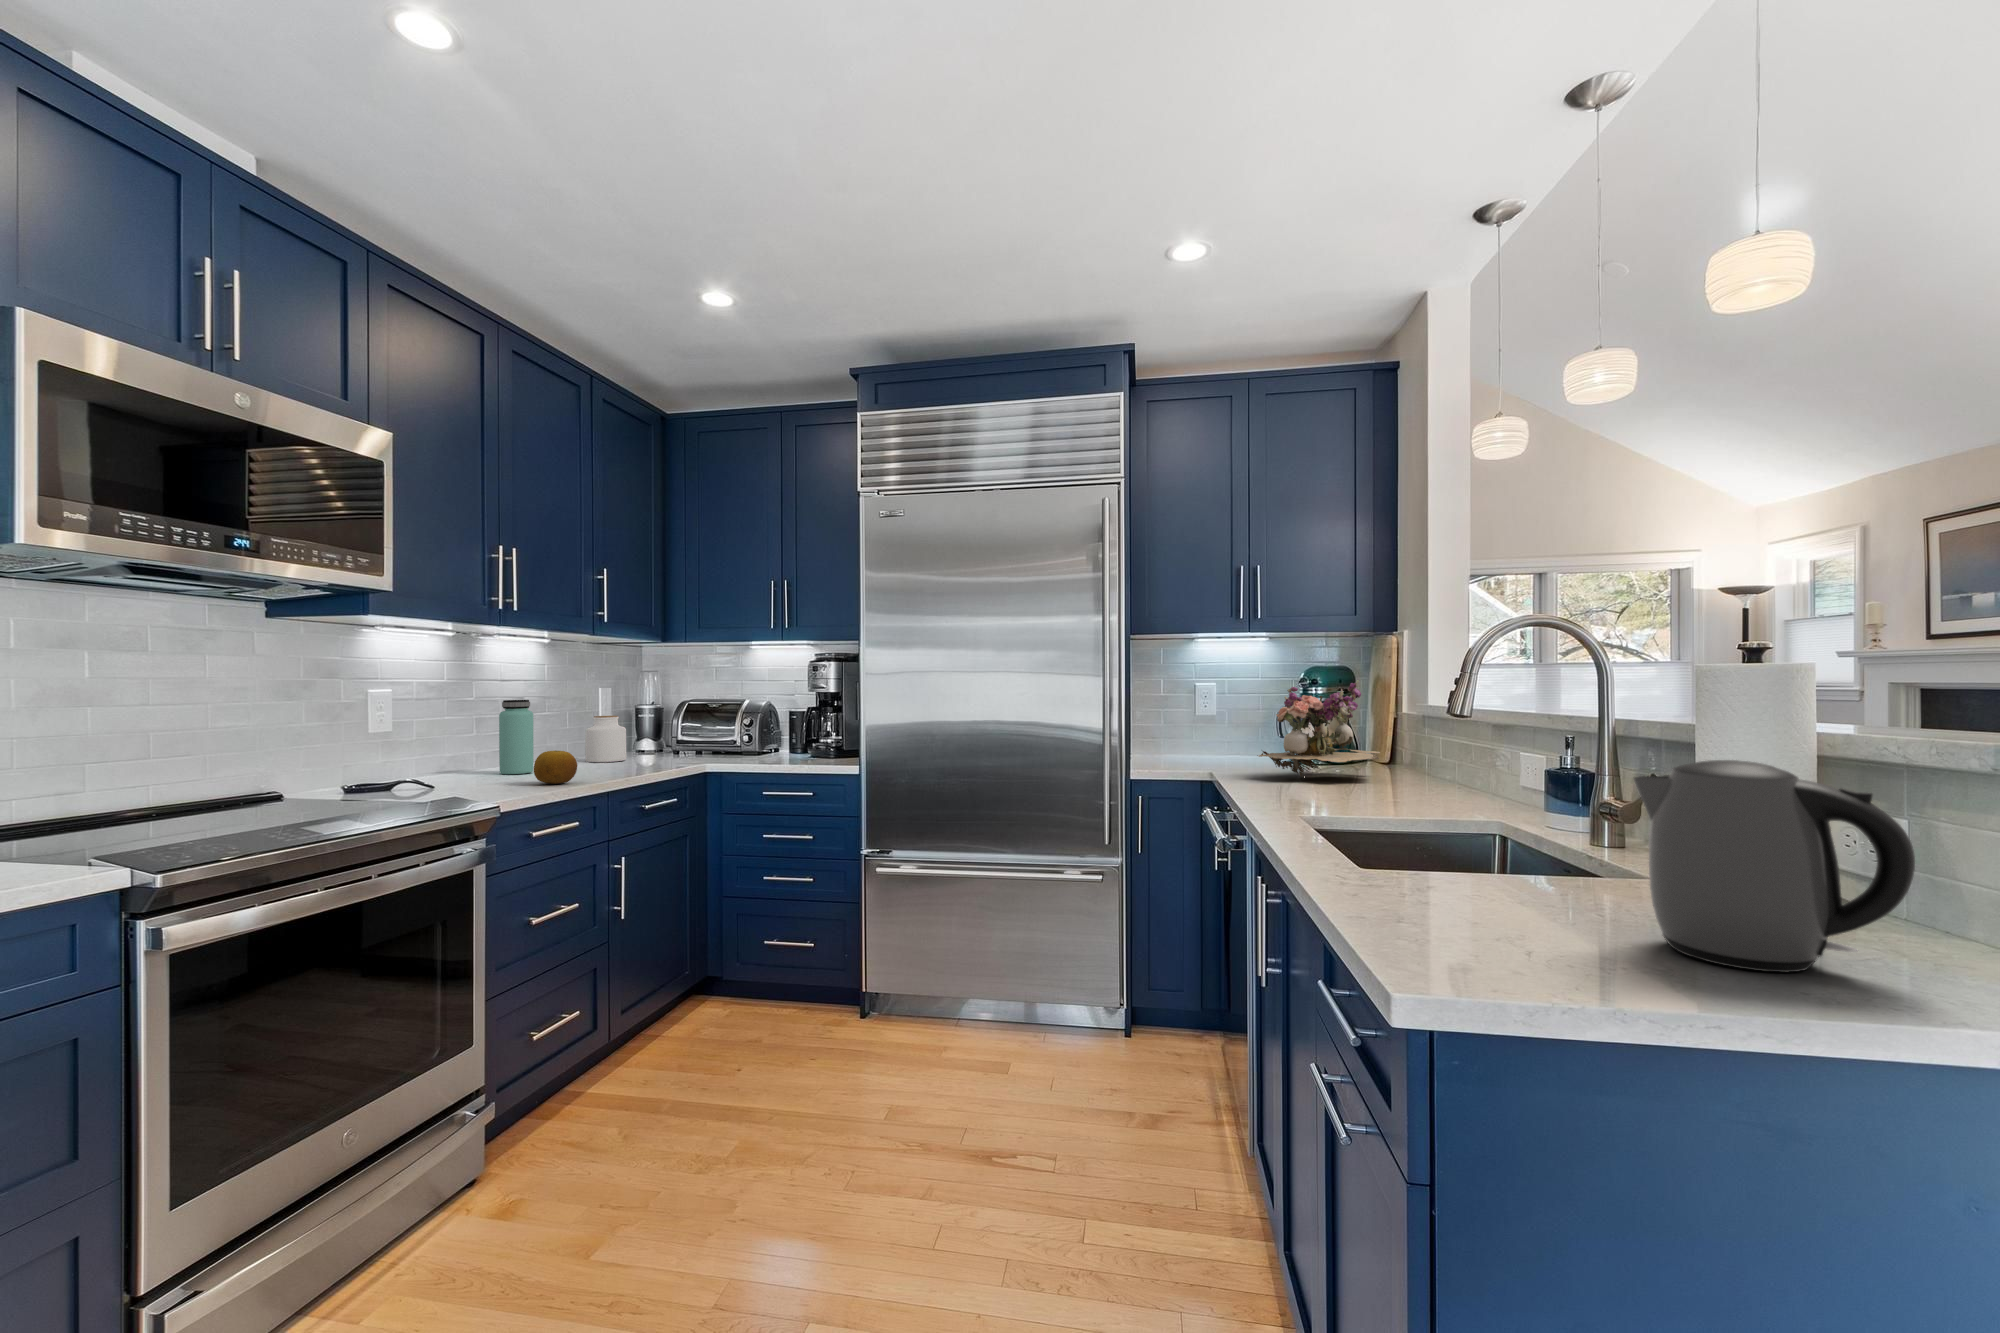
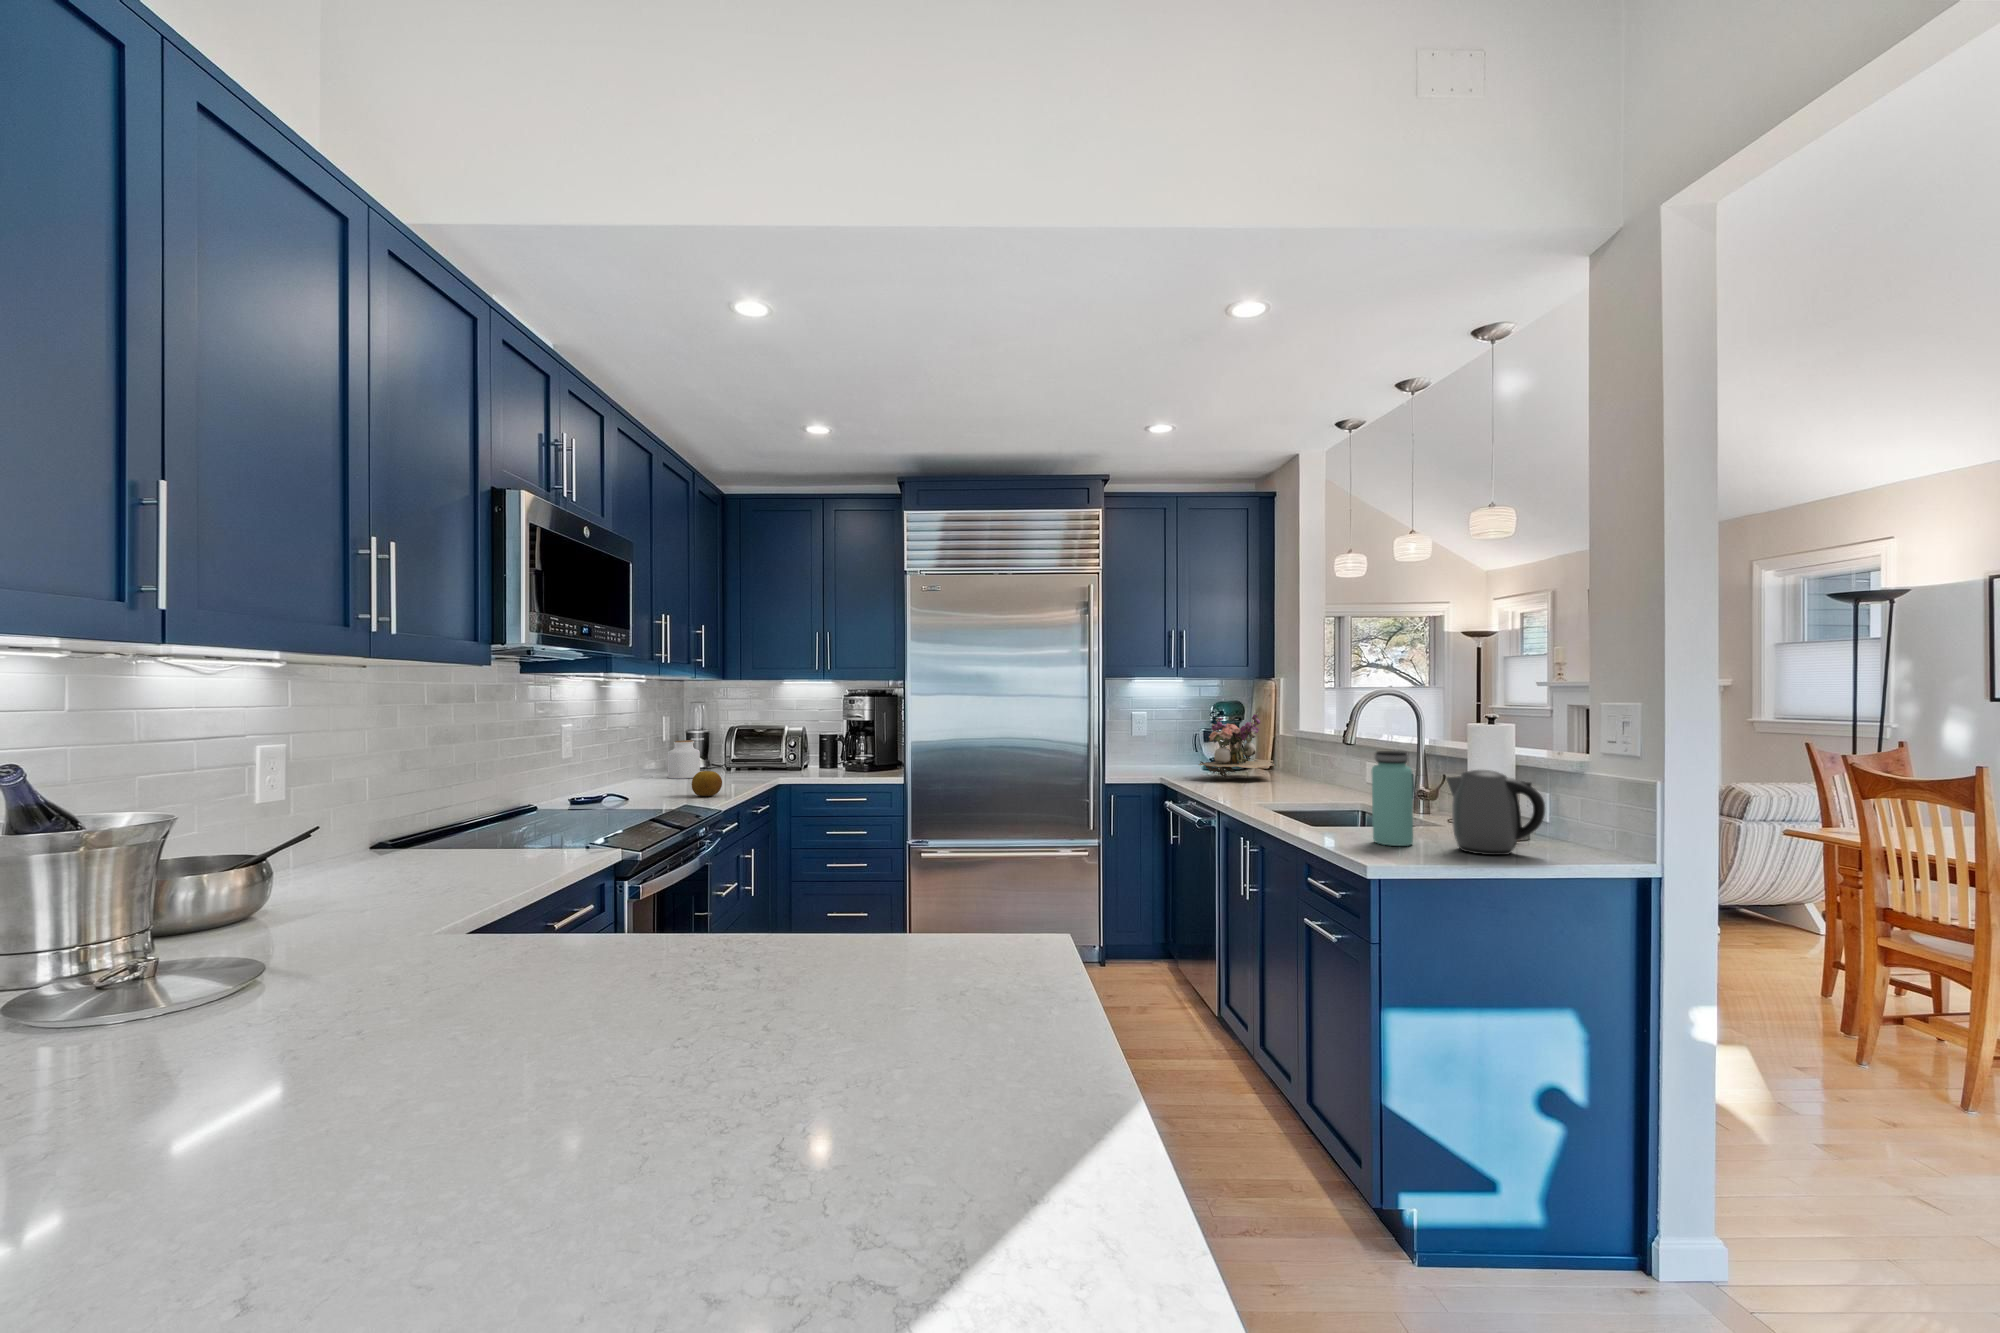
bottle: present [499,700,534,774] -> present [1372,751,1413,846]

